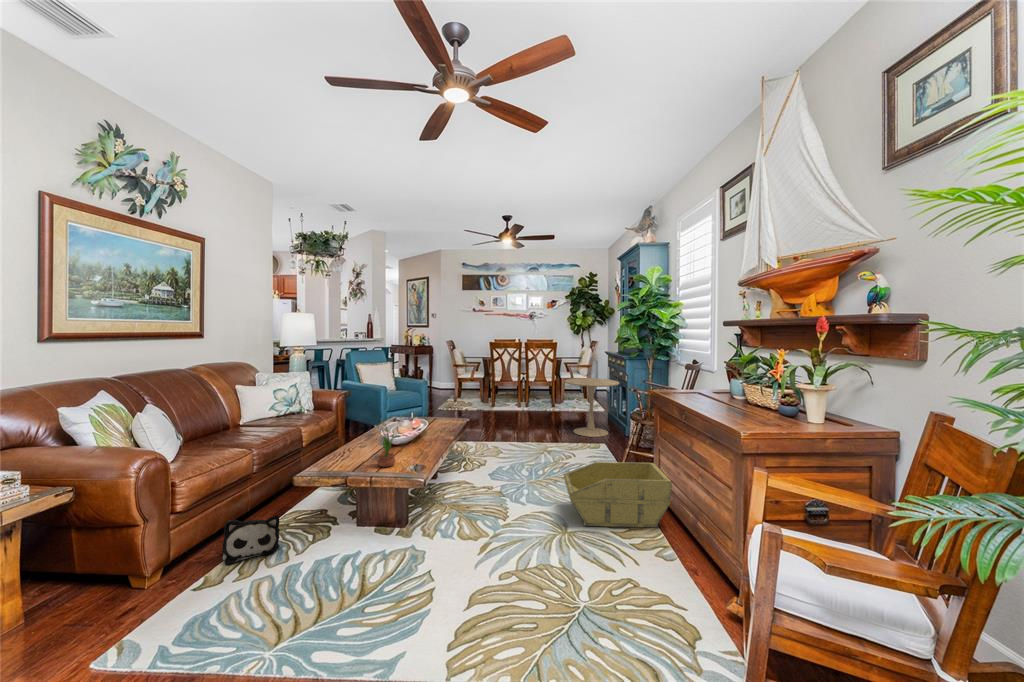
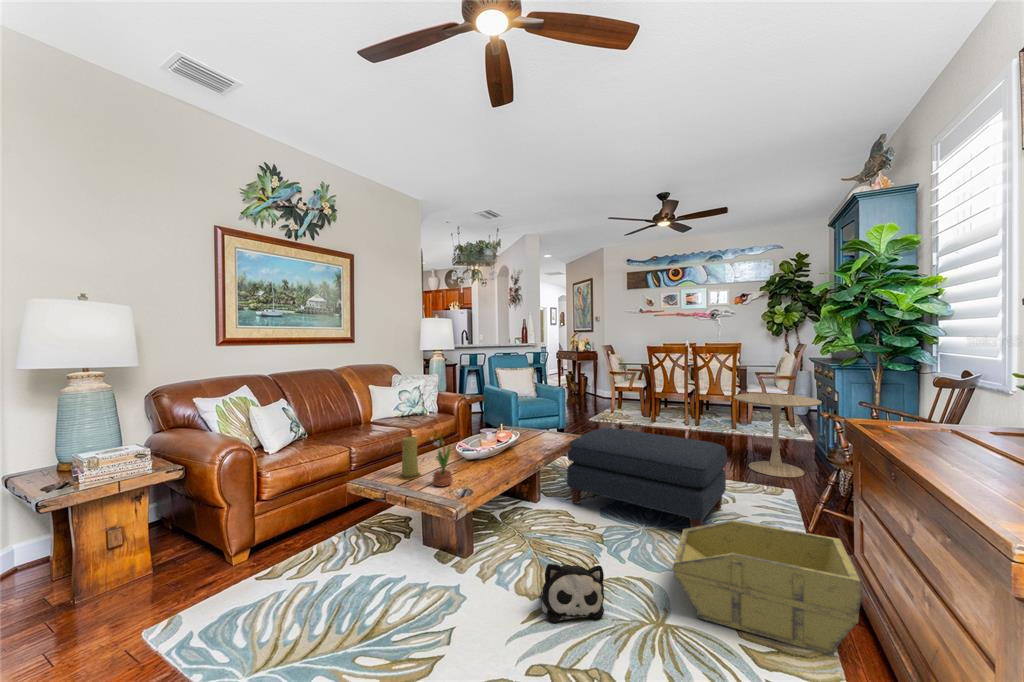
ottoman: none [460,411,574,482] -> present [567,428,727,527]
candle: none [336,427,358,466] -> present [399,436,421,479]
plush toy: present [222,516,279,564] -> present [541,563,604,622]

